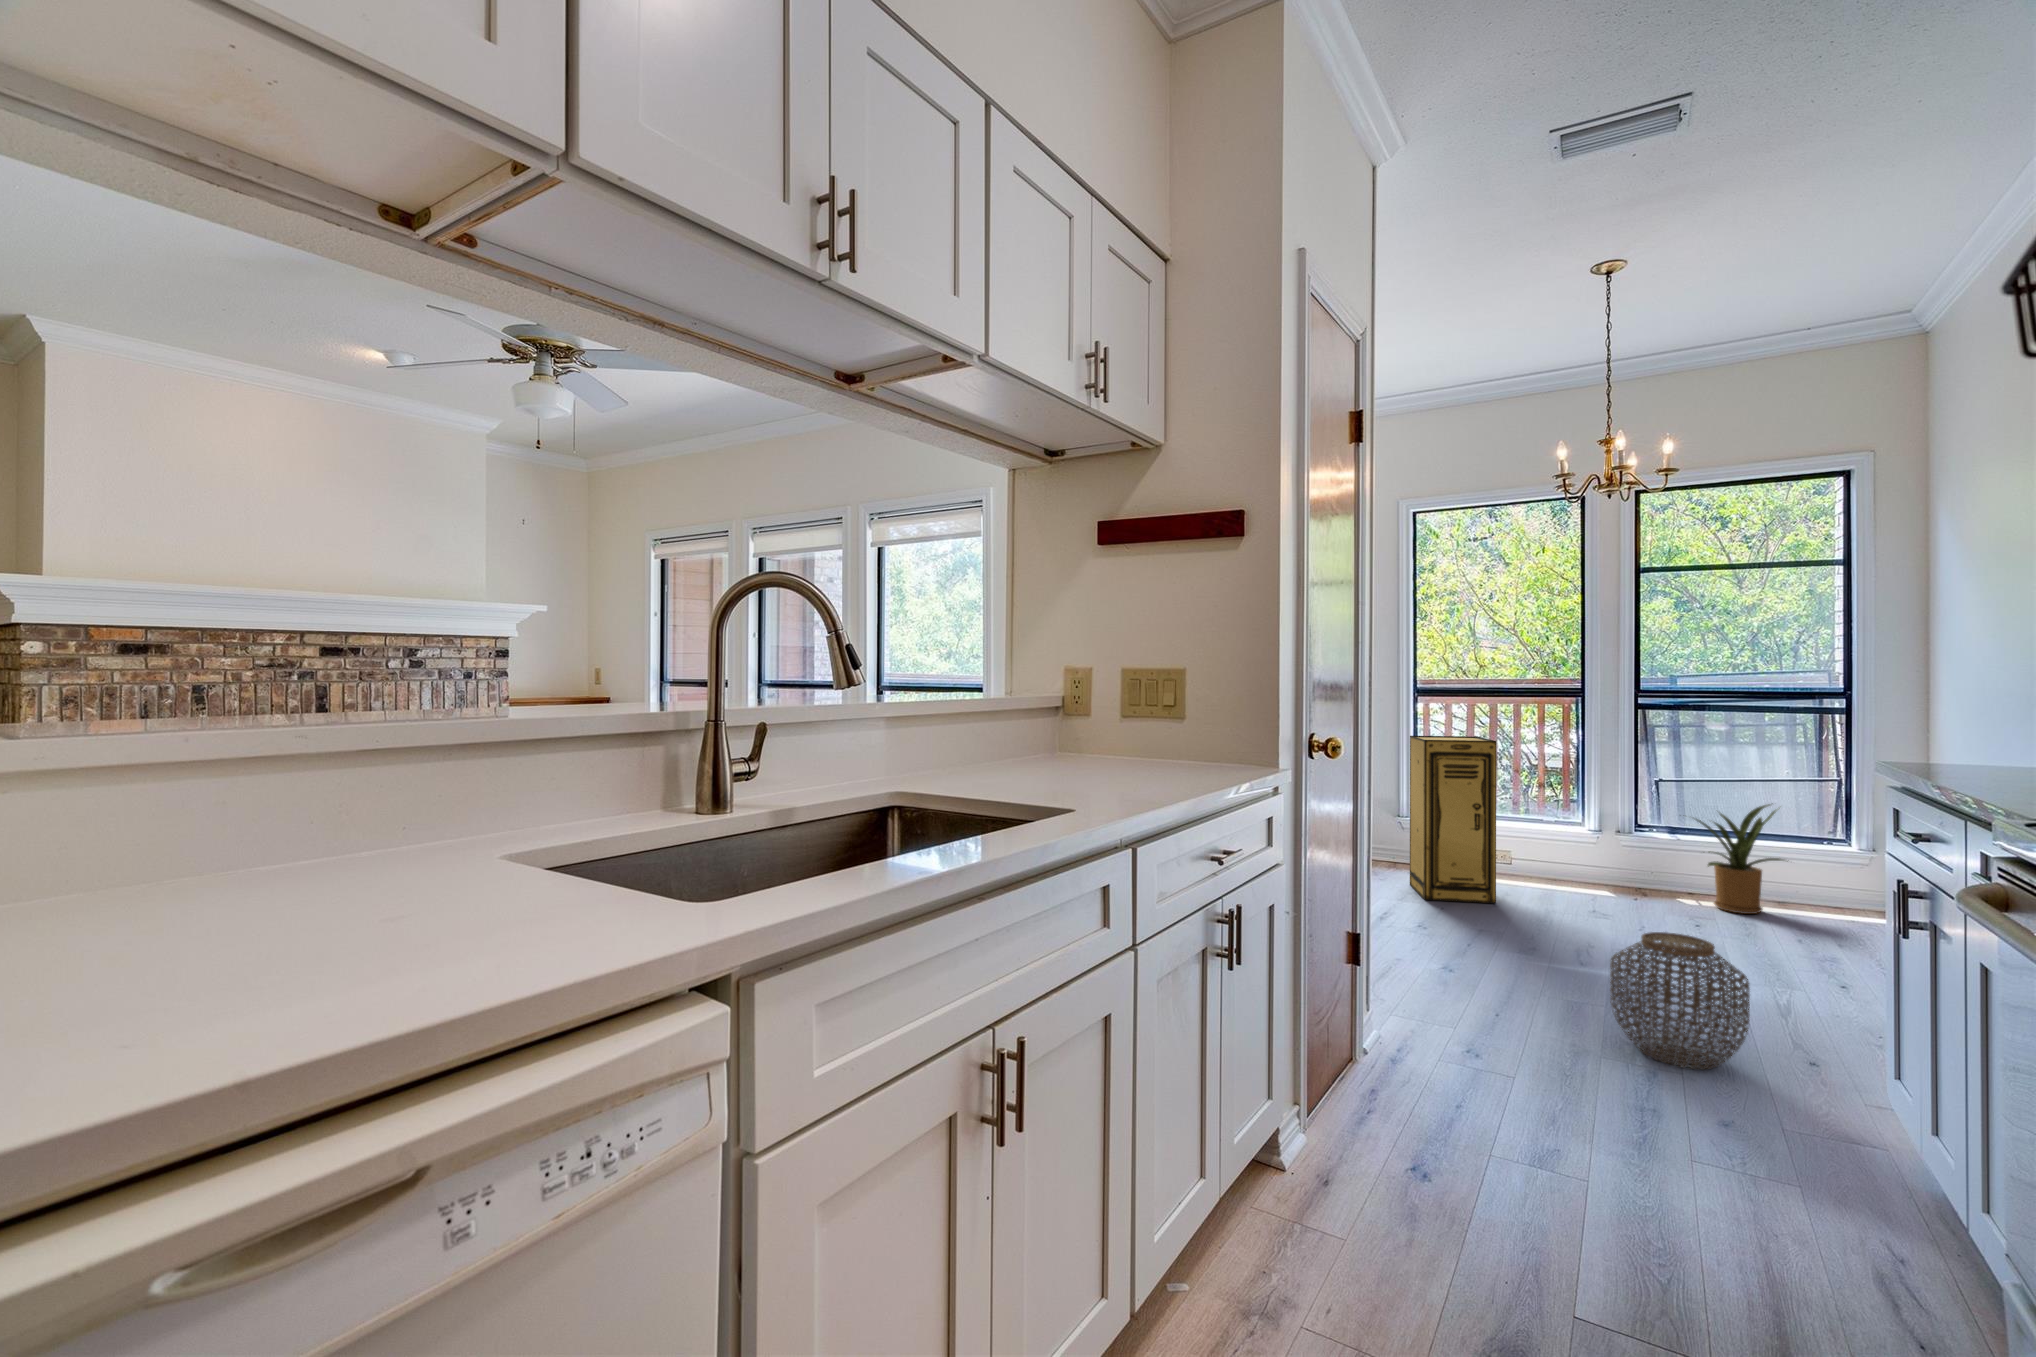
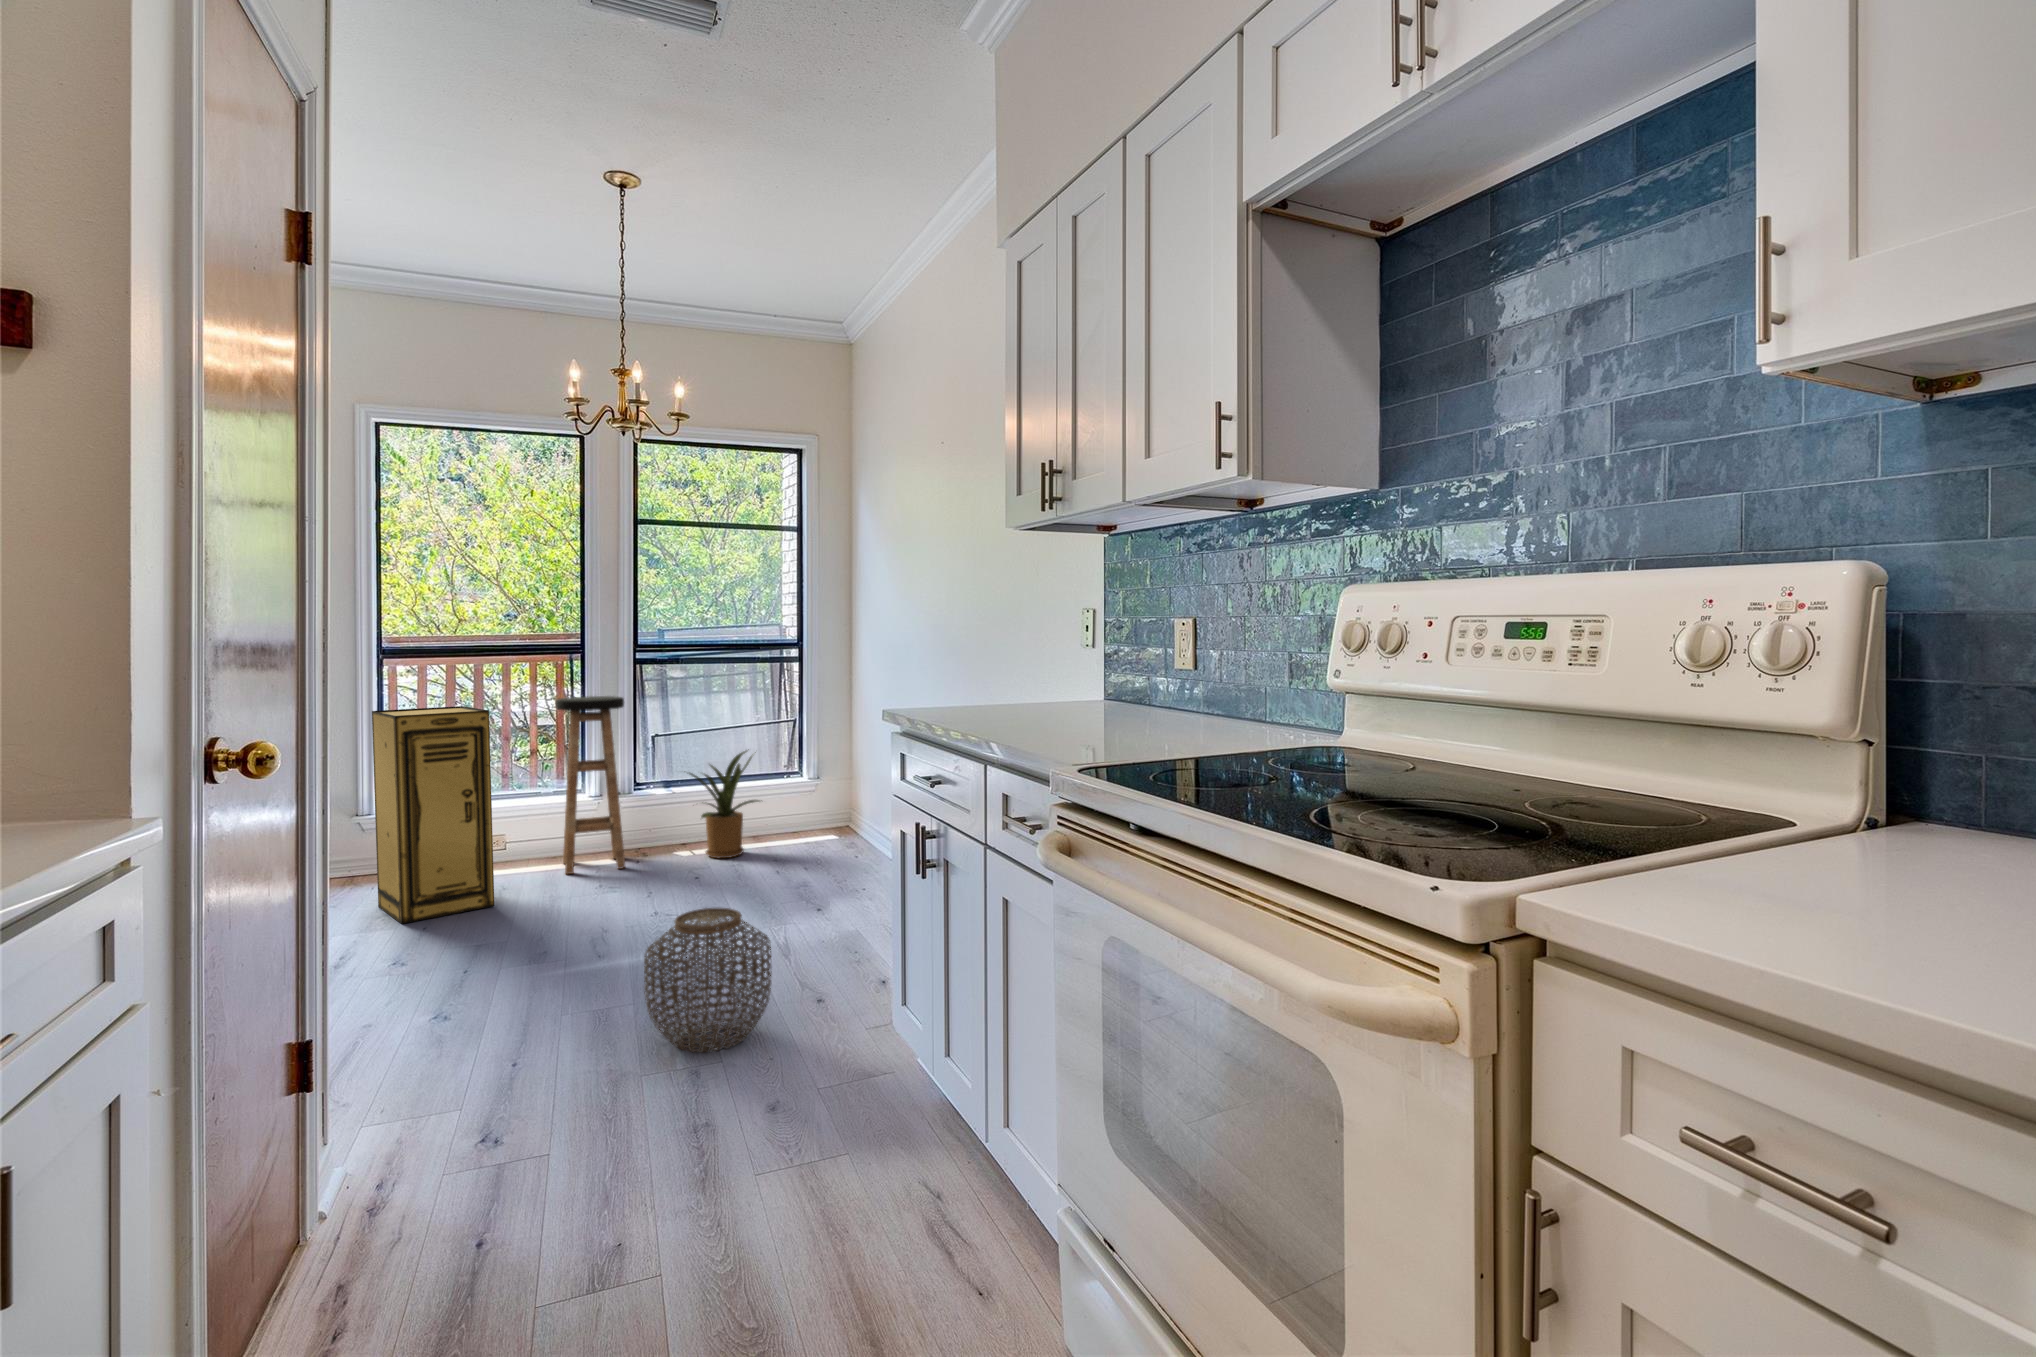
bar stool: none [1557,736,1625,900] -> present [555,696,625,874]

